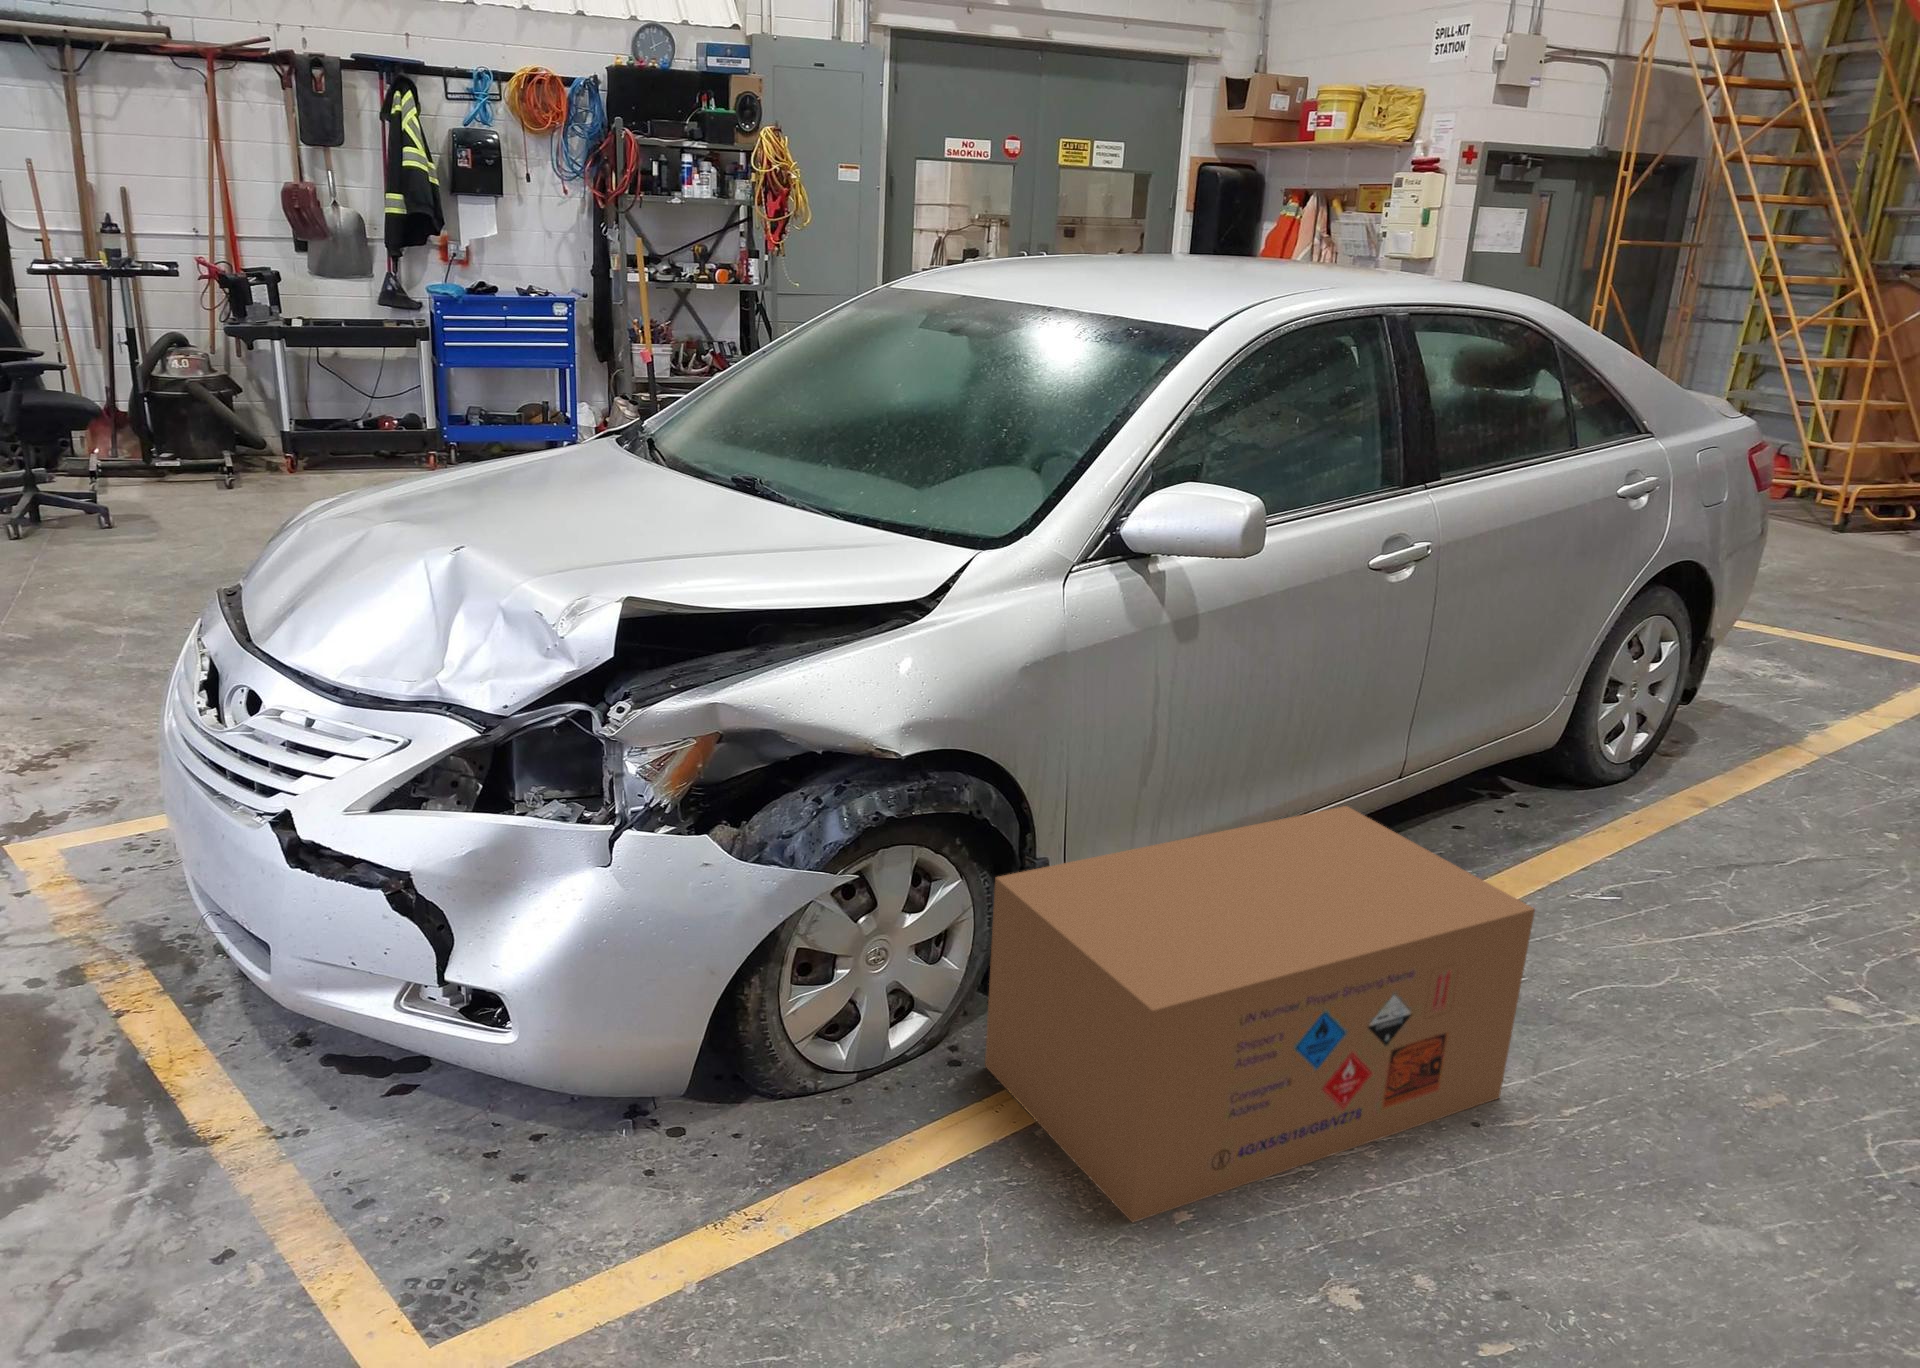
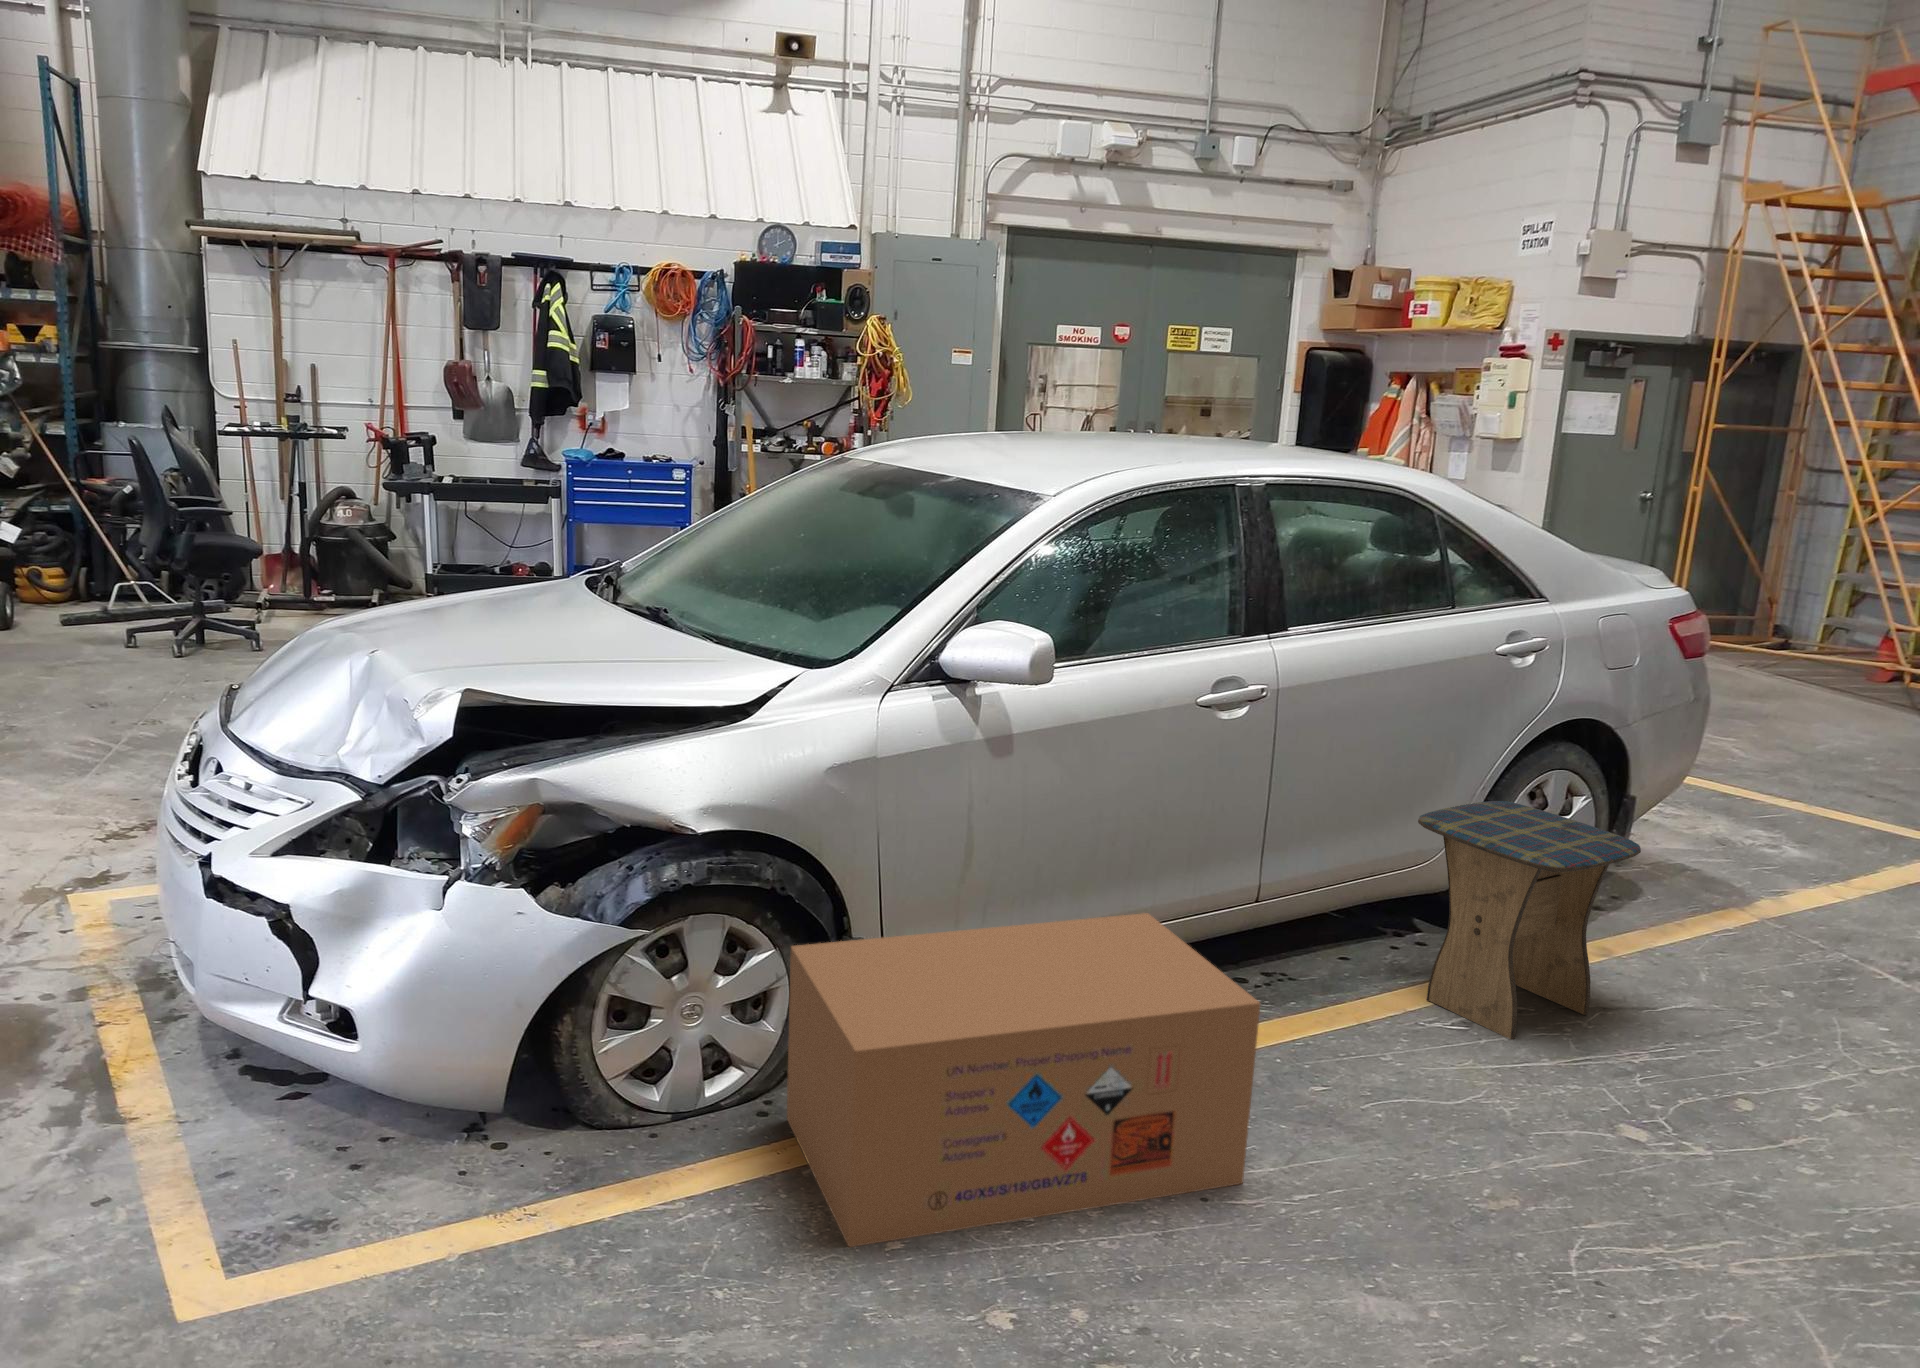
stool: none [1559,653,1795,903] -> present [1418,801,1641,1040]

